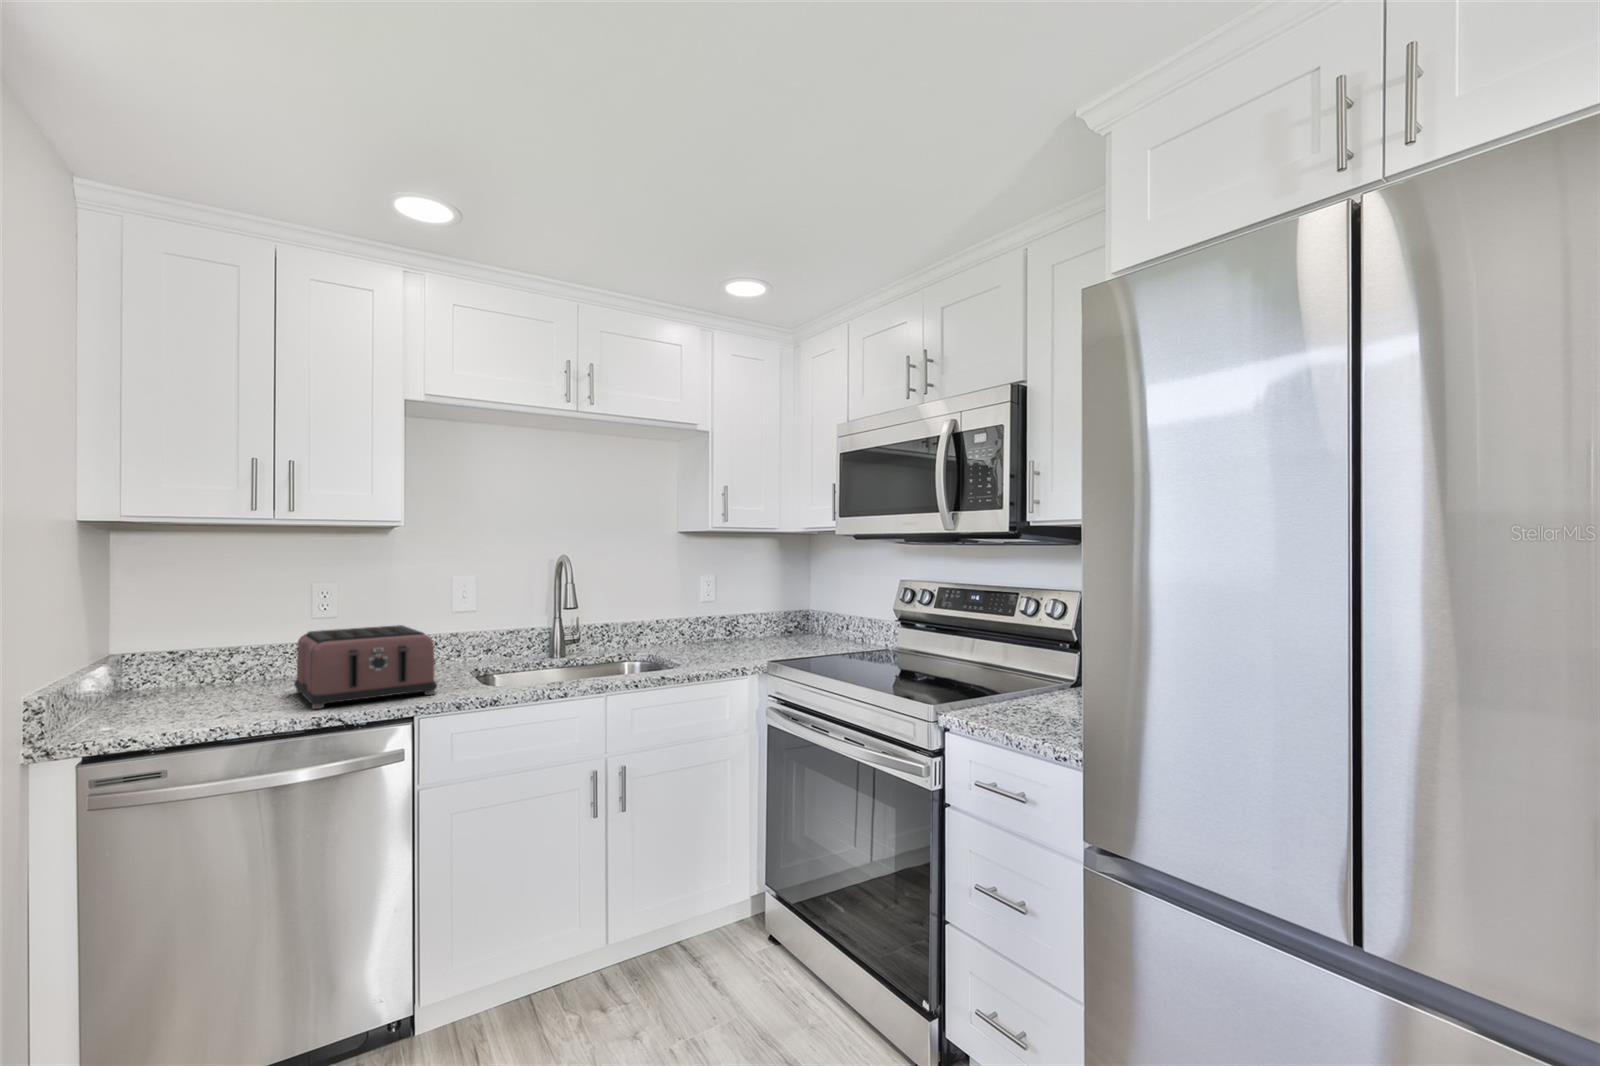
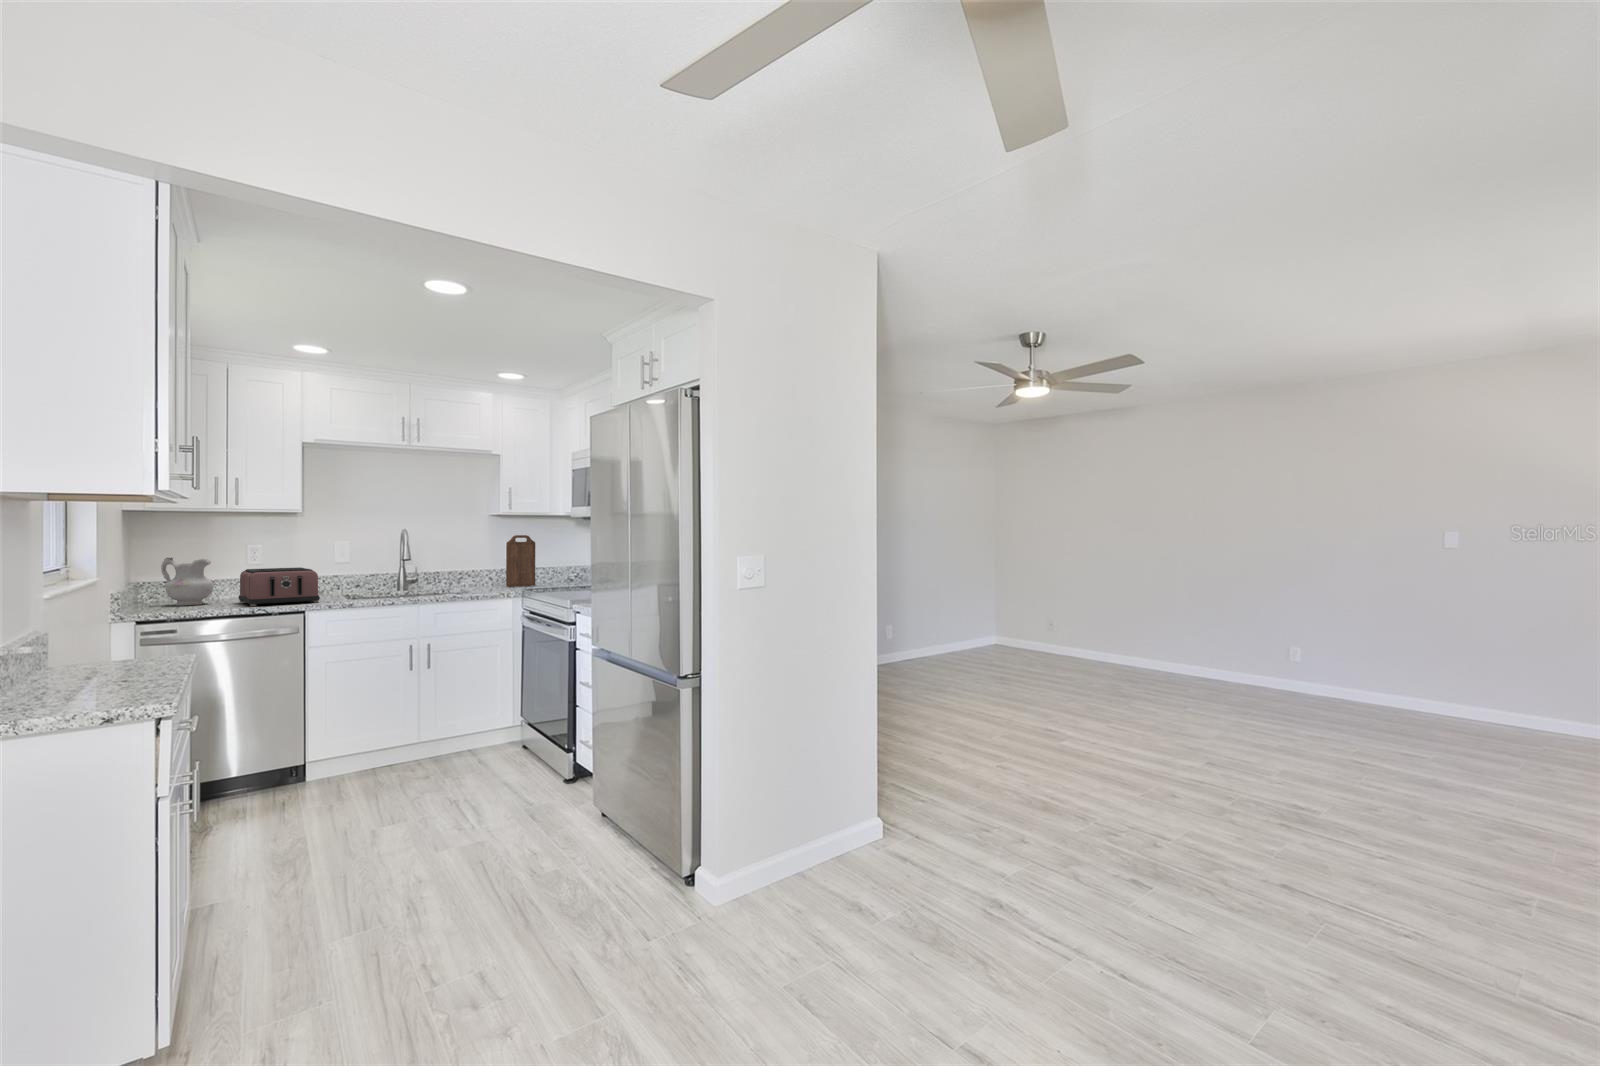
cutting board: none [710,562,750,646] -> present [506,535,535,587]
ceramic pitcher: none [158,611,250,703] -> present [161,557,213,605]

